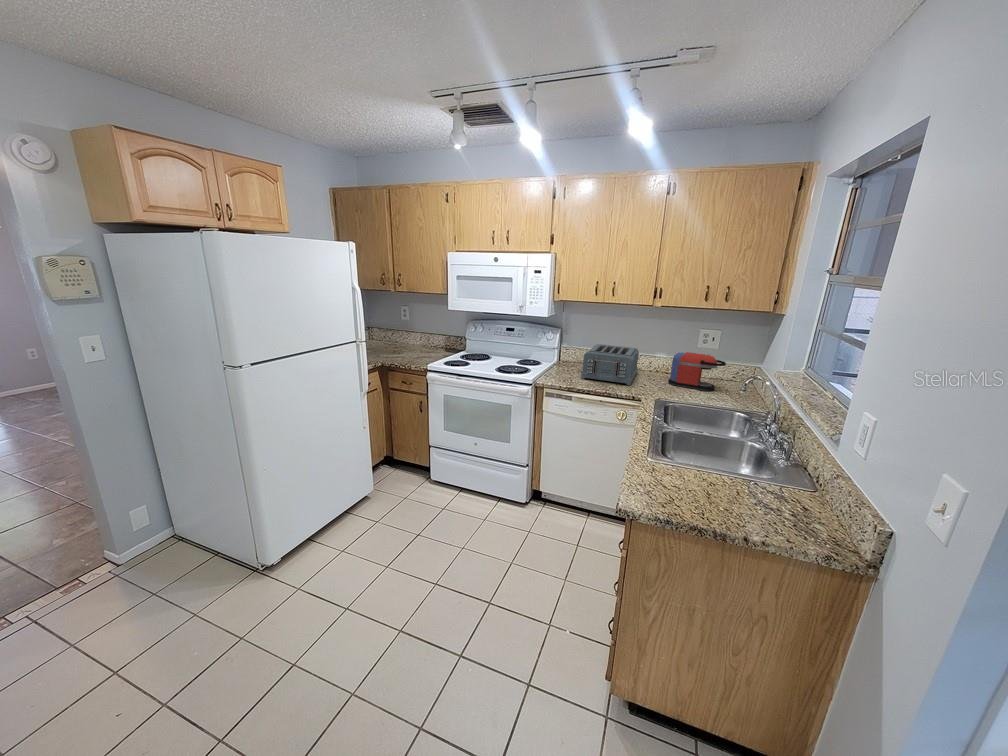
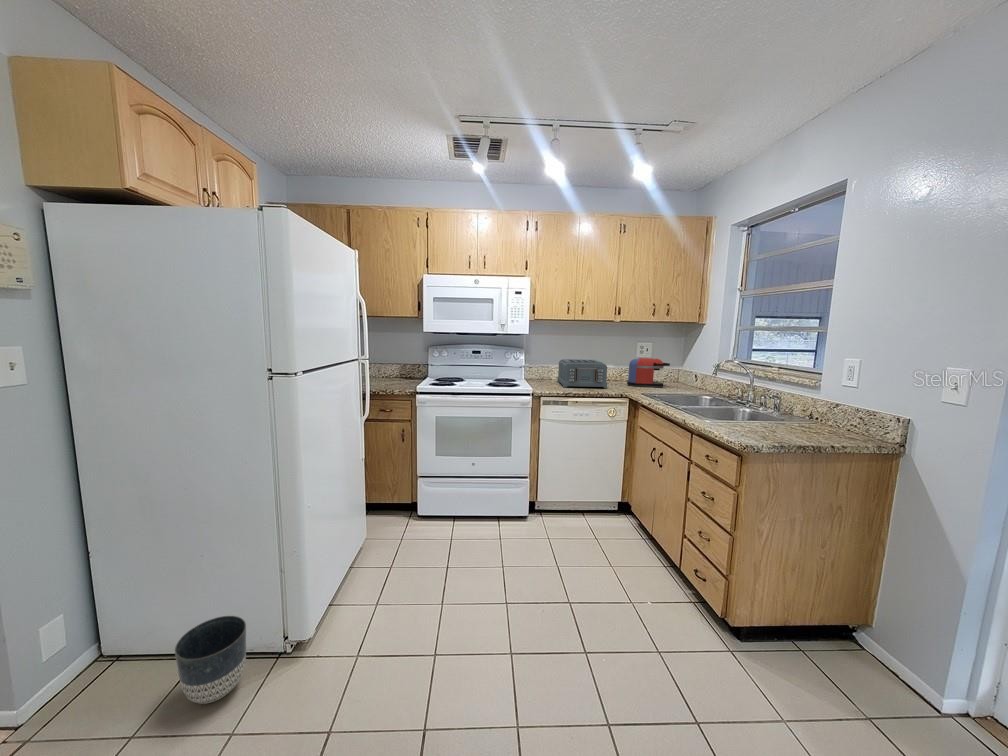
planter: none [180,532,231,587] -> present [175,616,246,704]

